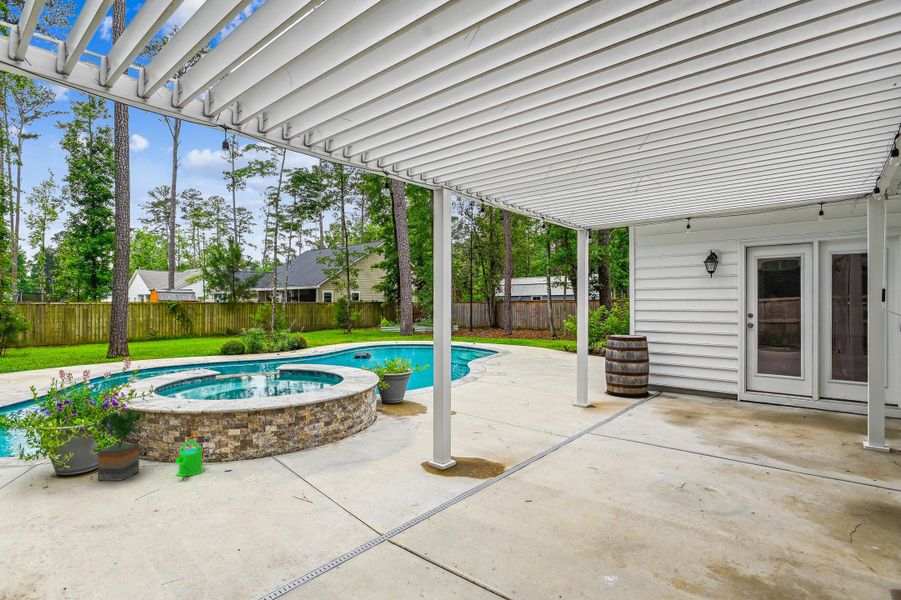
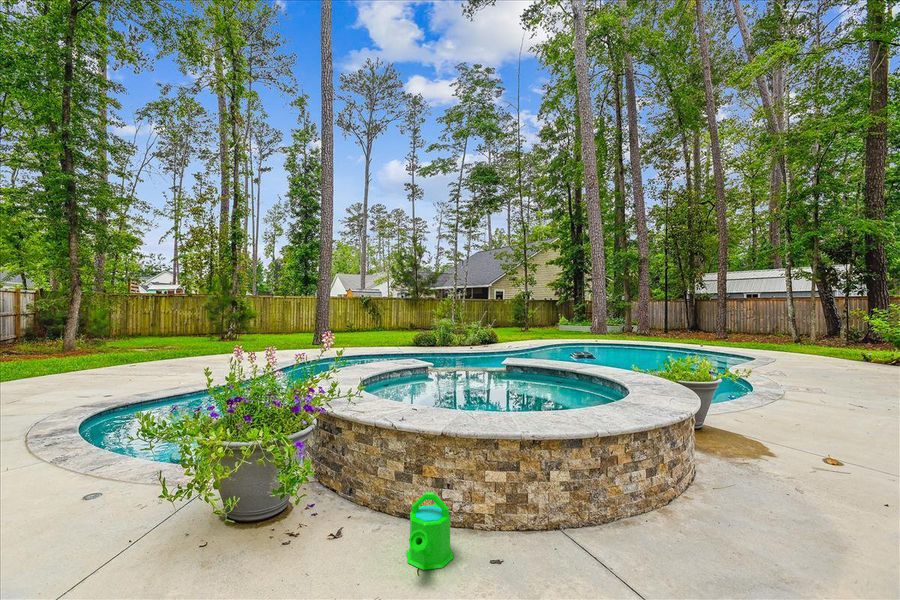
potted tree: present [98,411,147,480] -> none [277,419,359,557]

